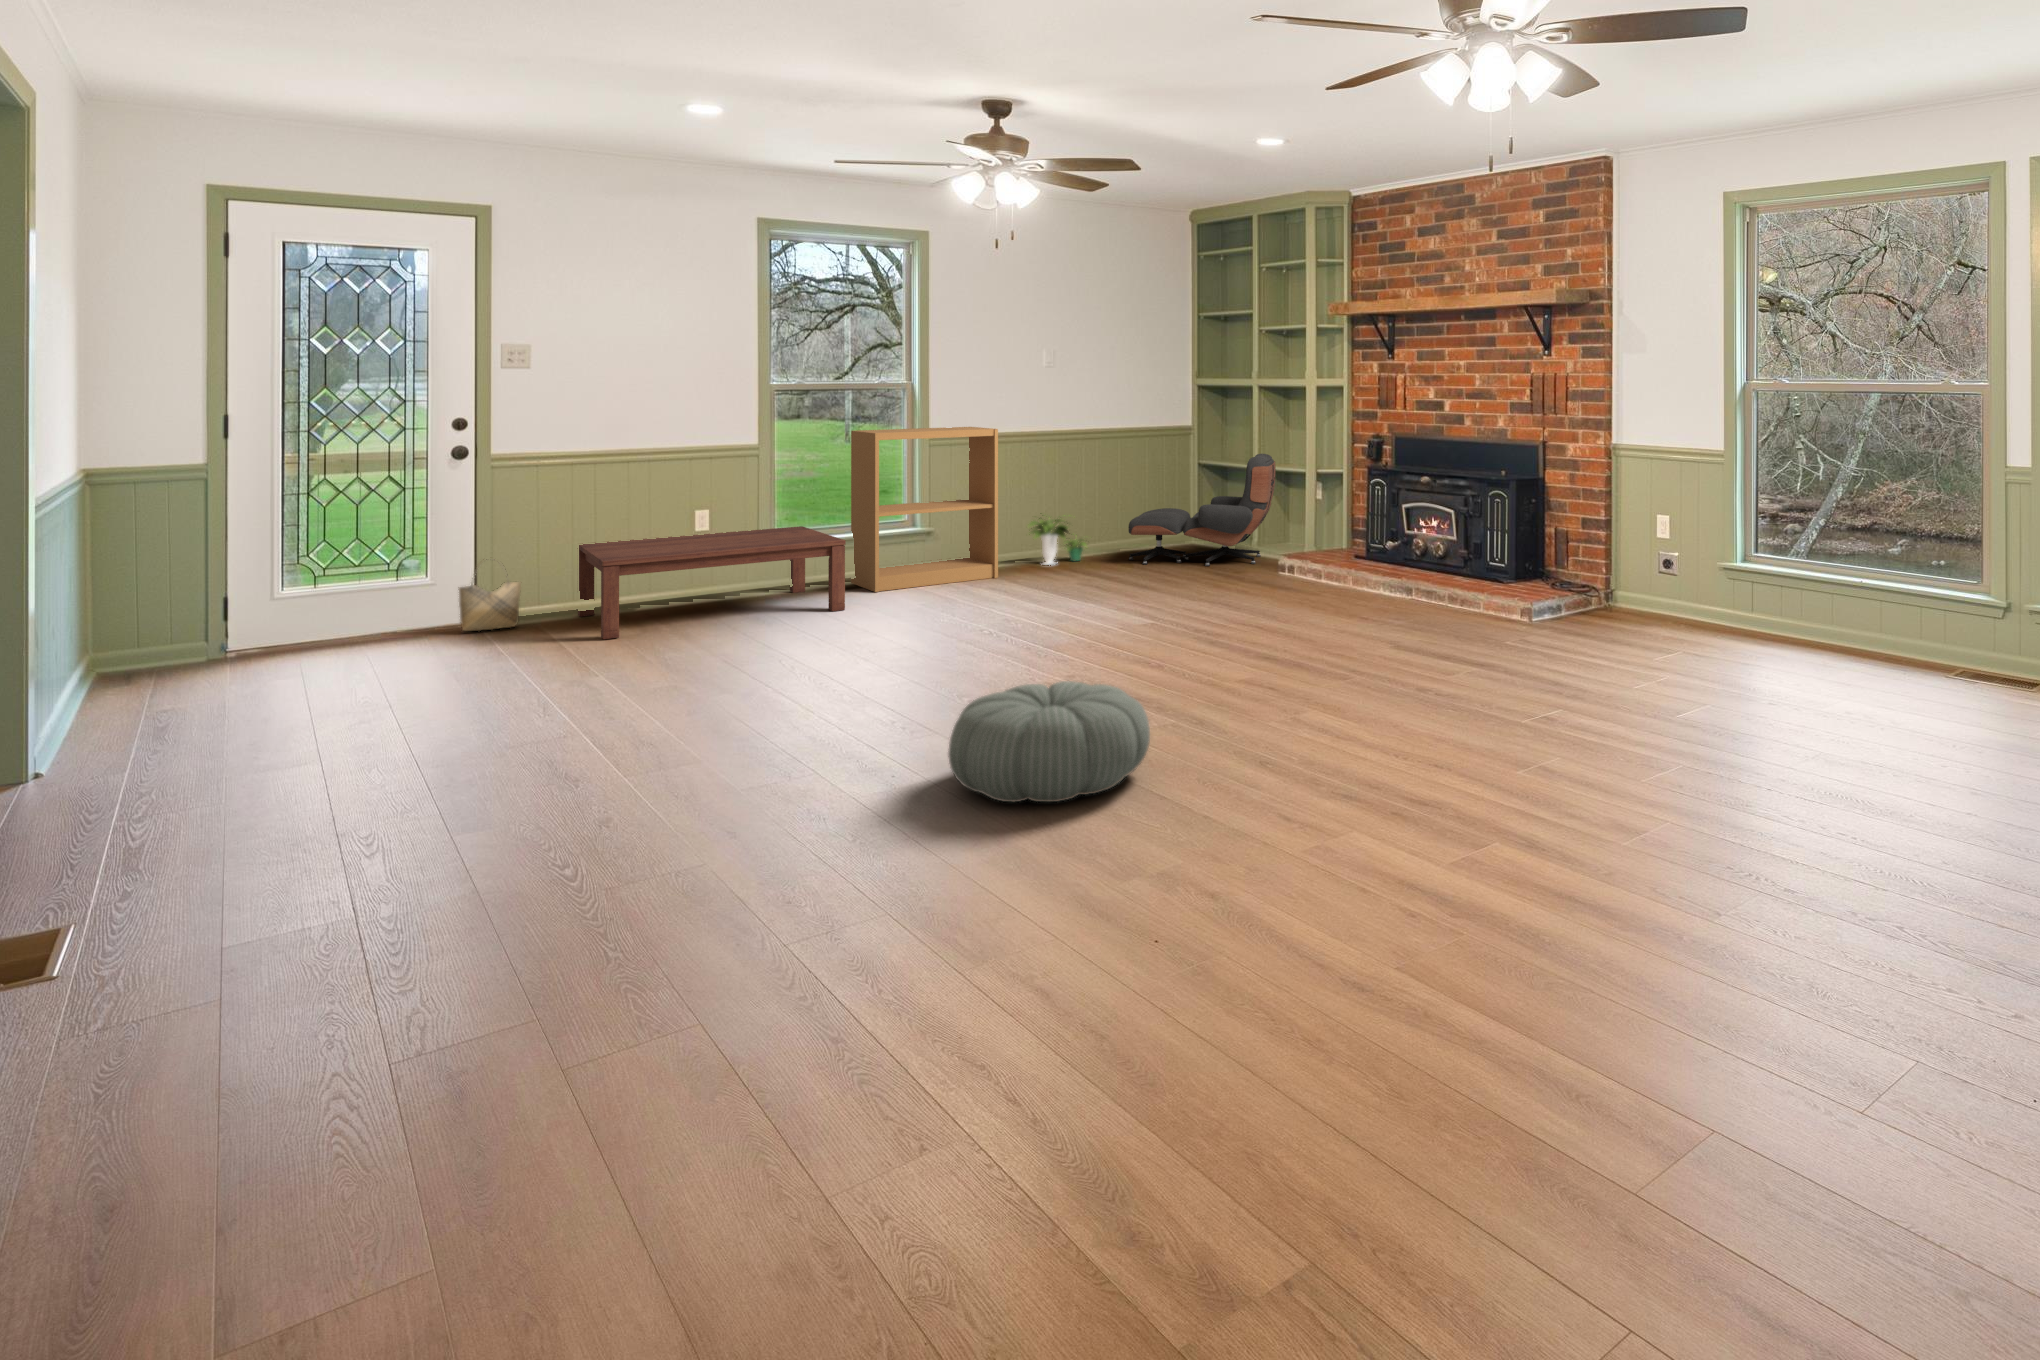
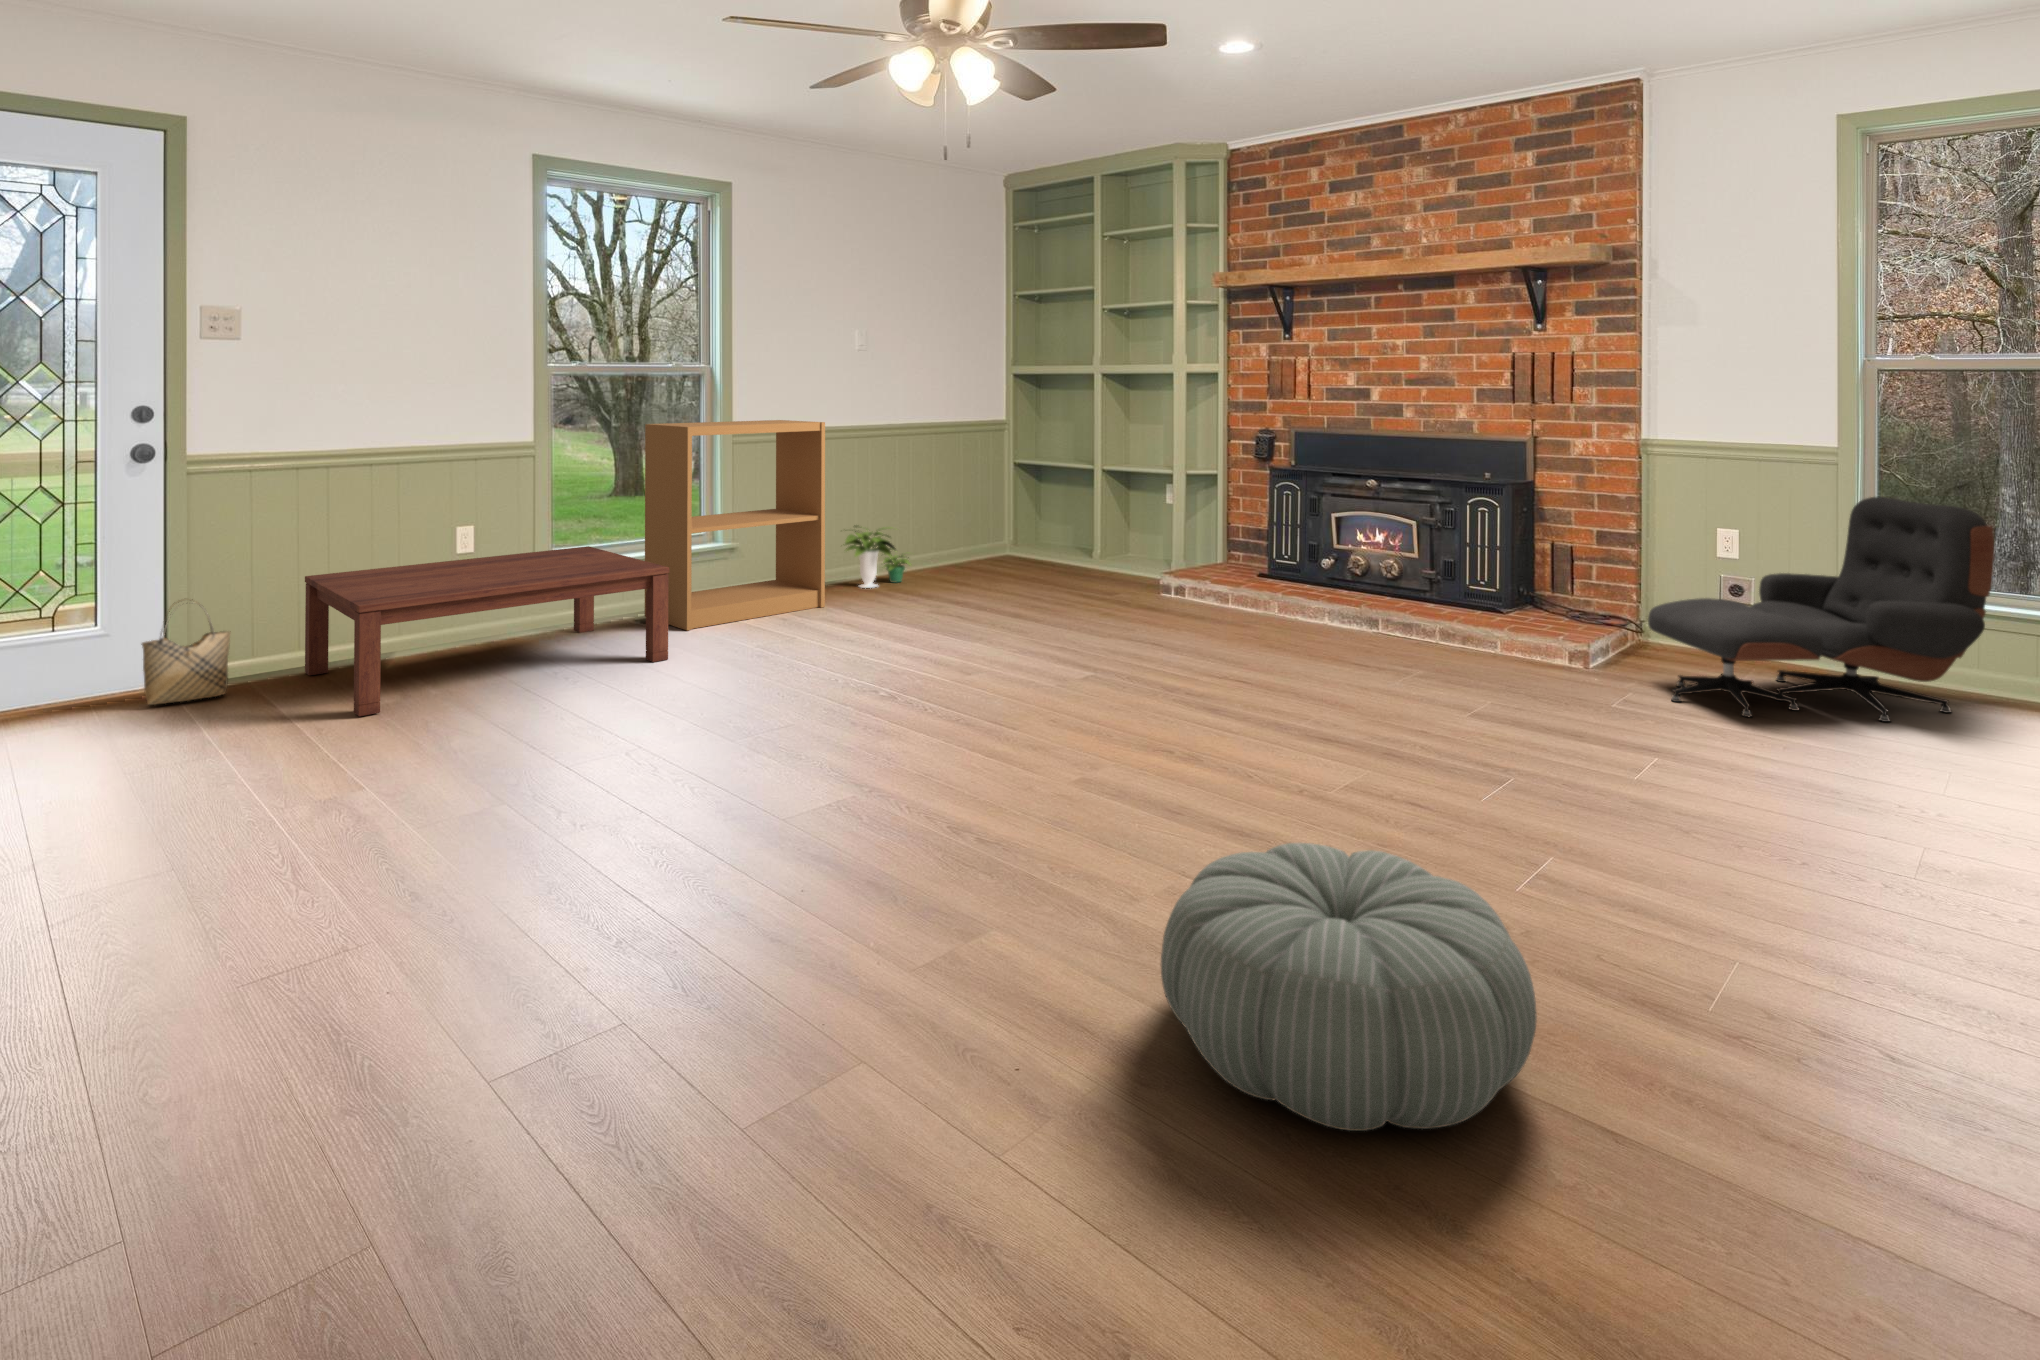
lounge chair: present [1128,454,1276,566] -> present [1648,497,1994,722]

